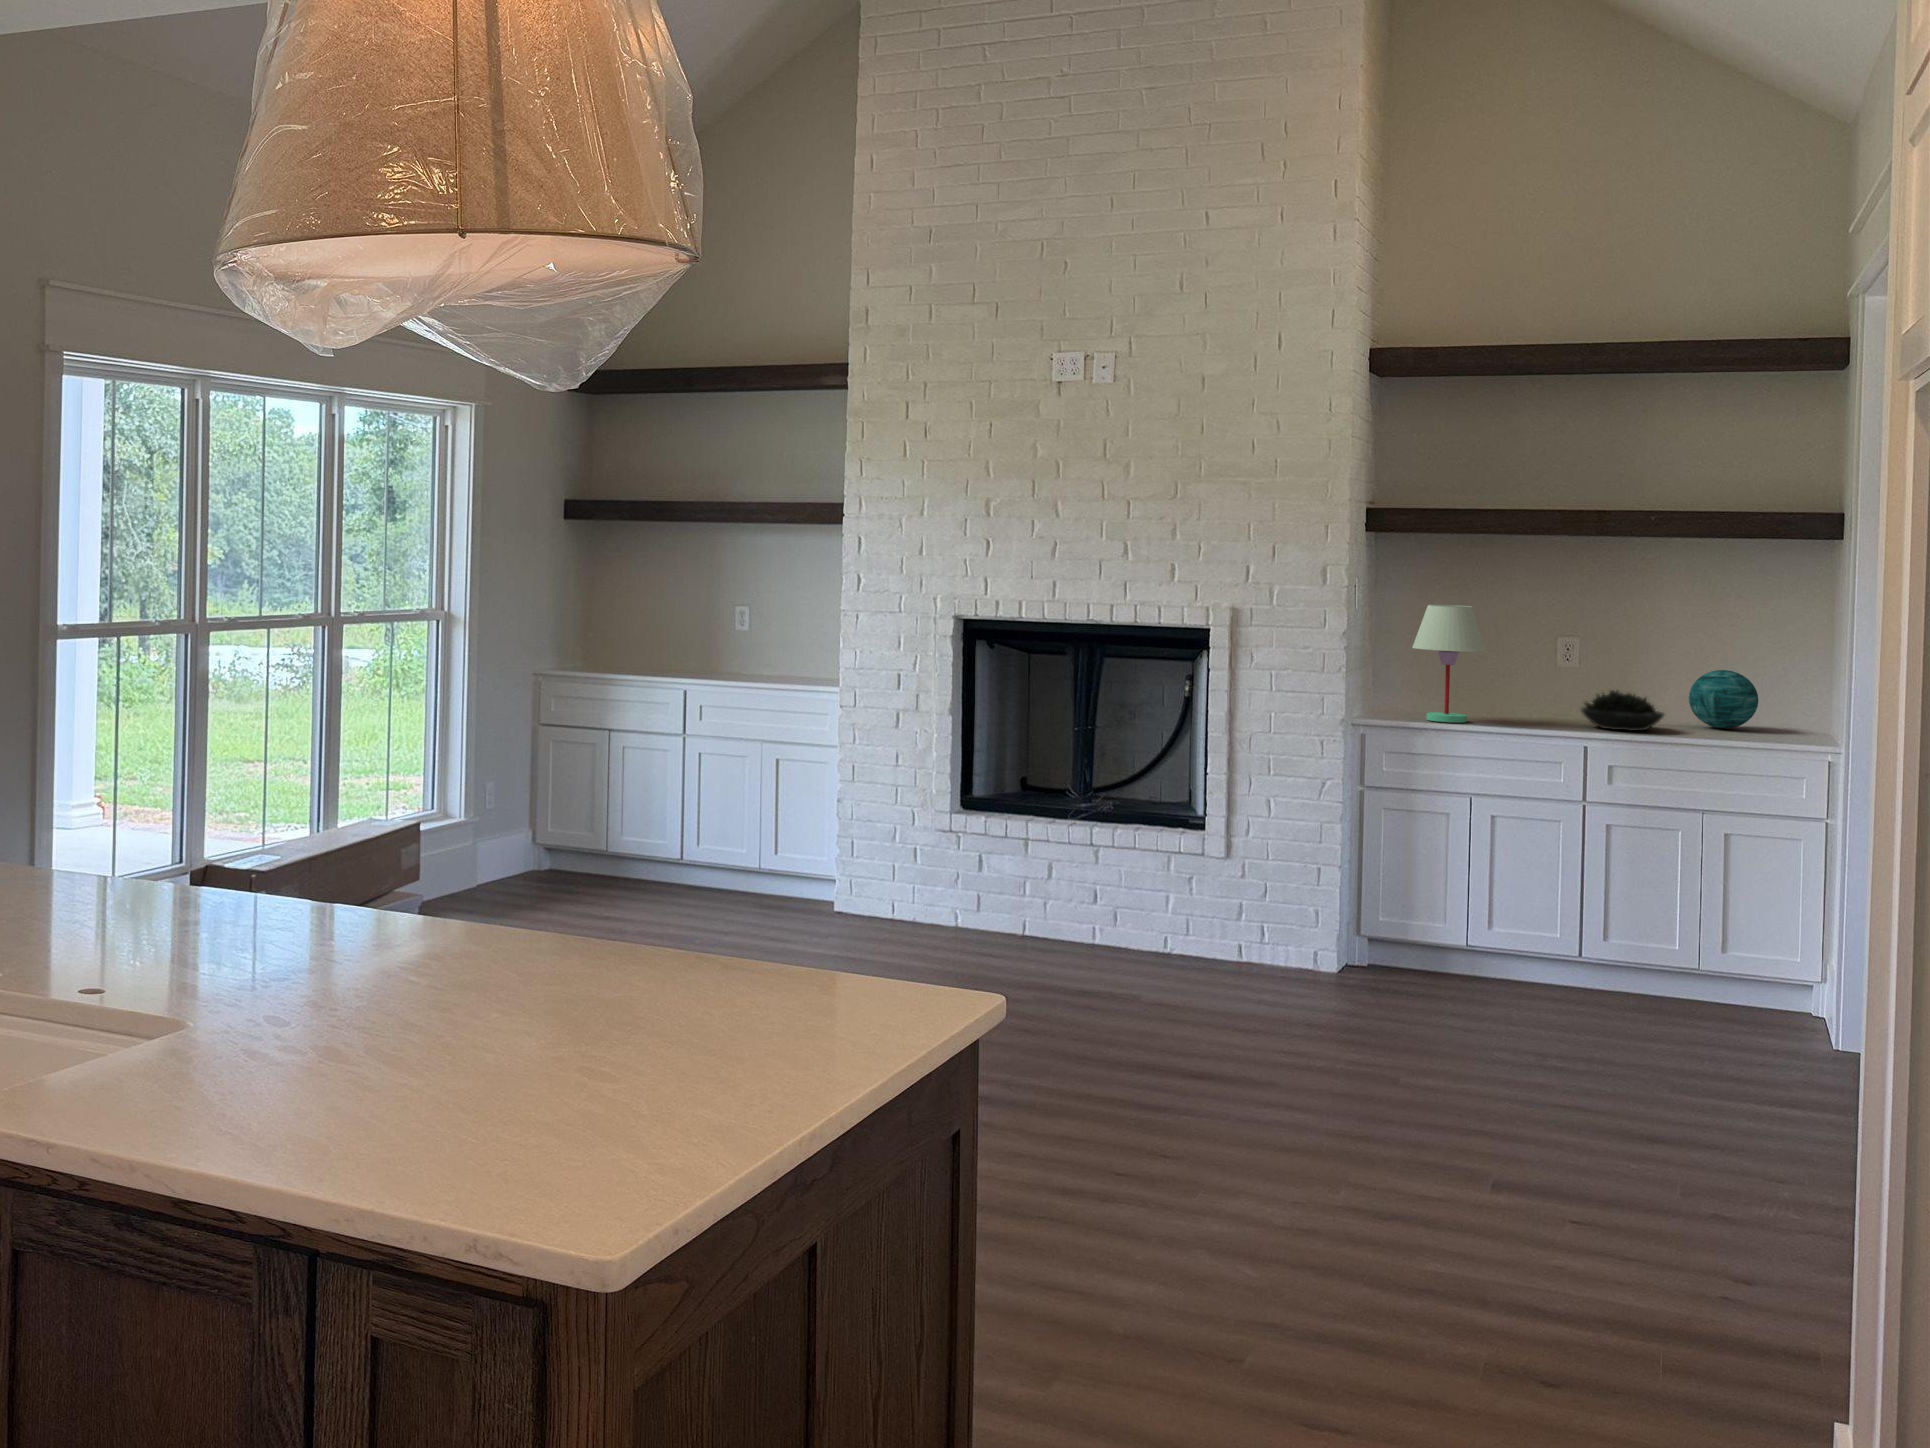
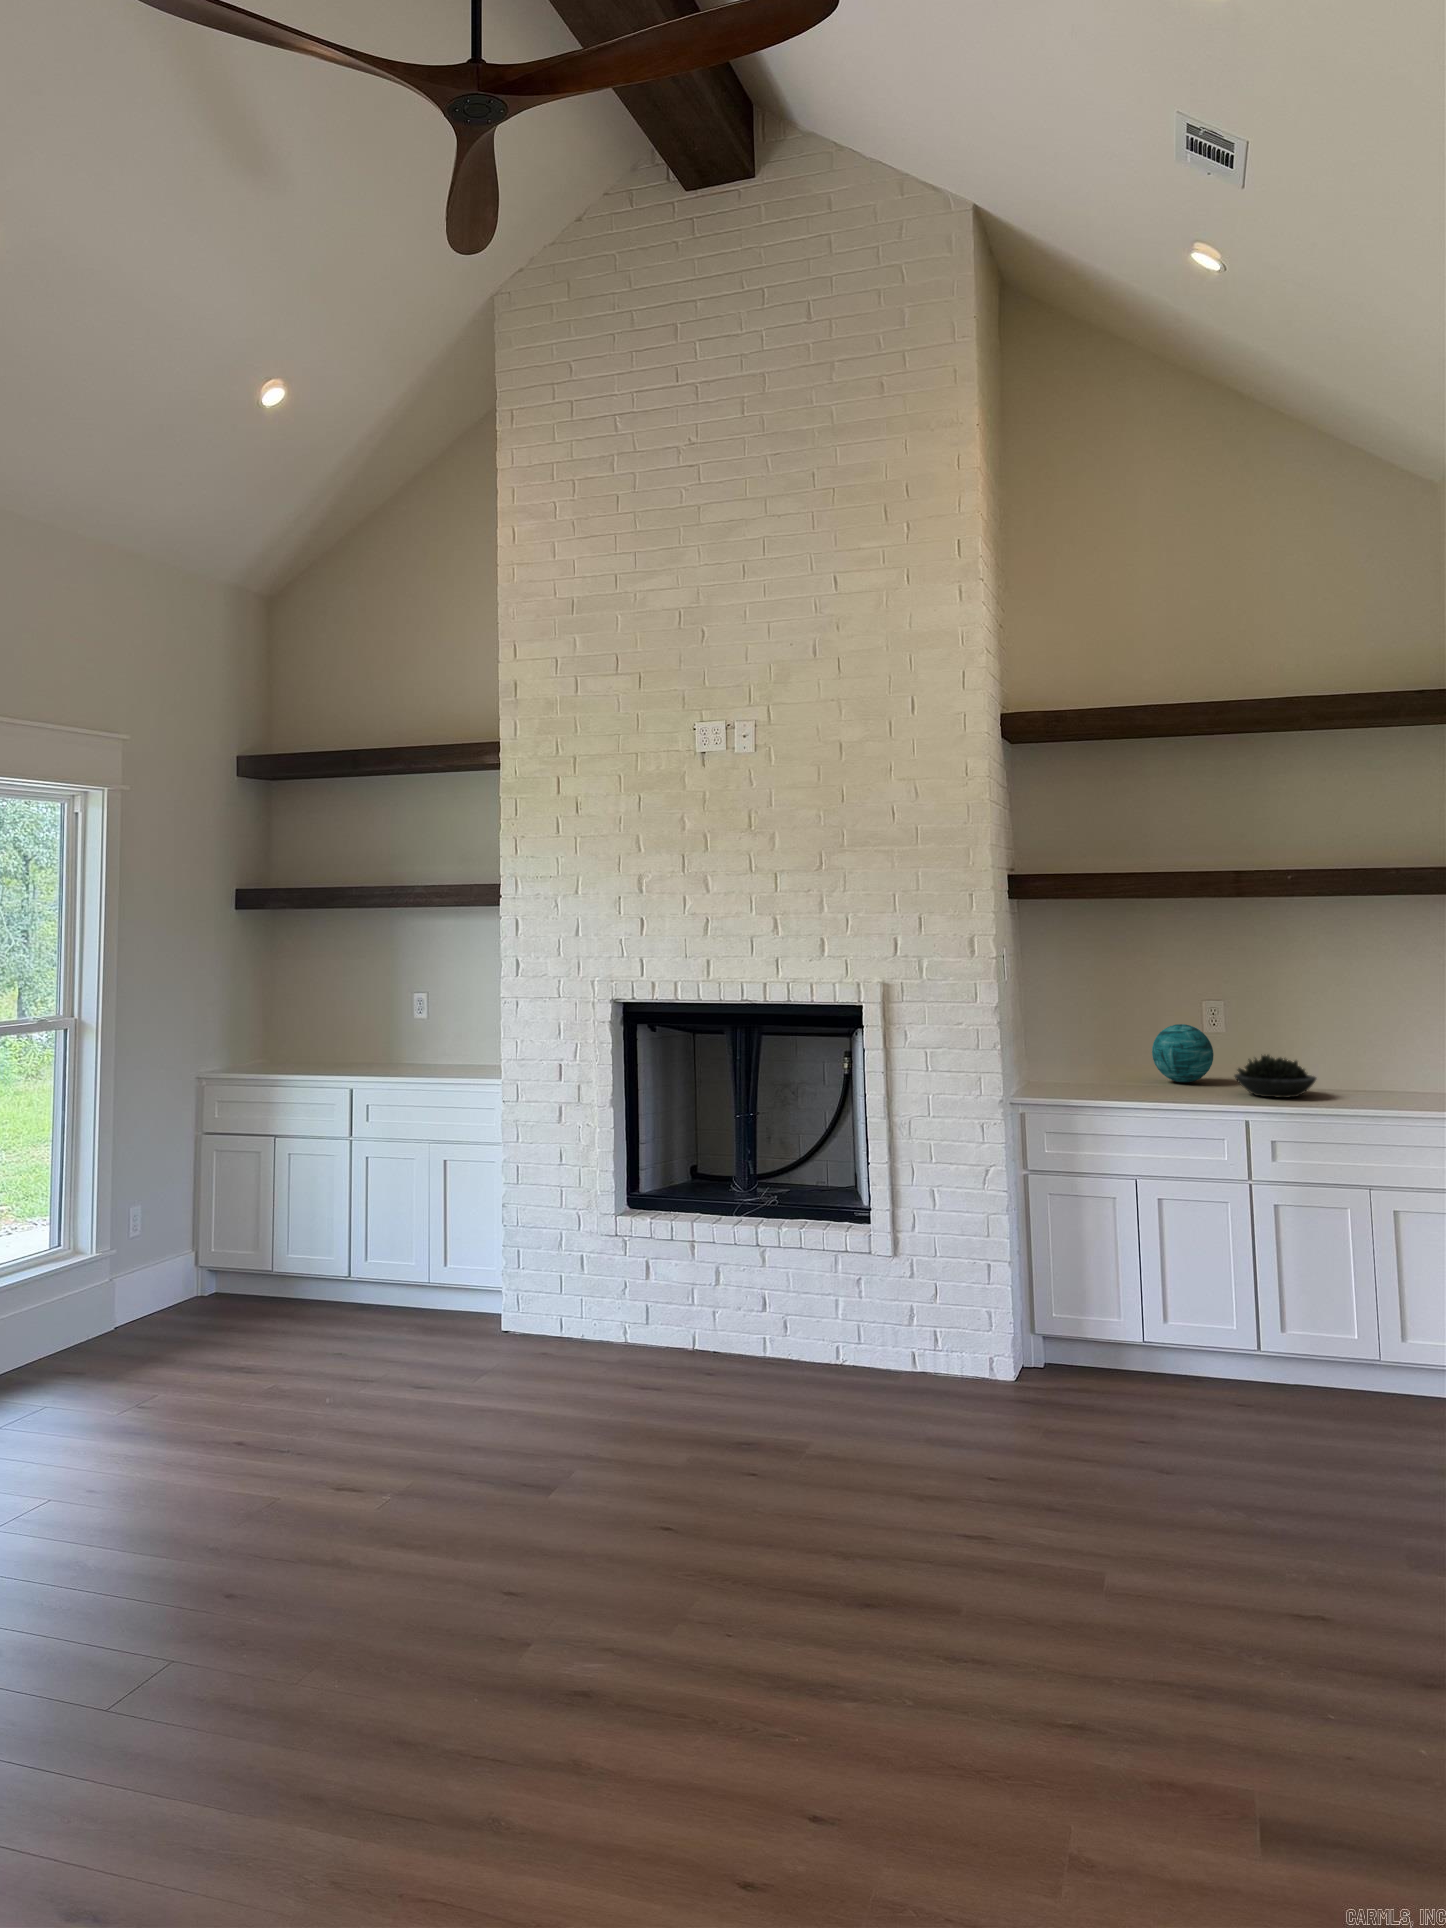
table lamp: present [1413,605,1485,723] -> none [1067,972,1138,1096]
decorative orb: present [1689,670,1758,729] -> present [1152,1024,1214,1083]

